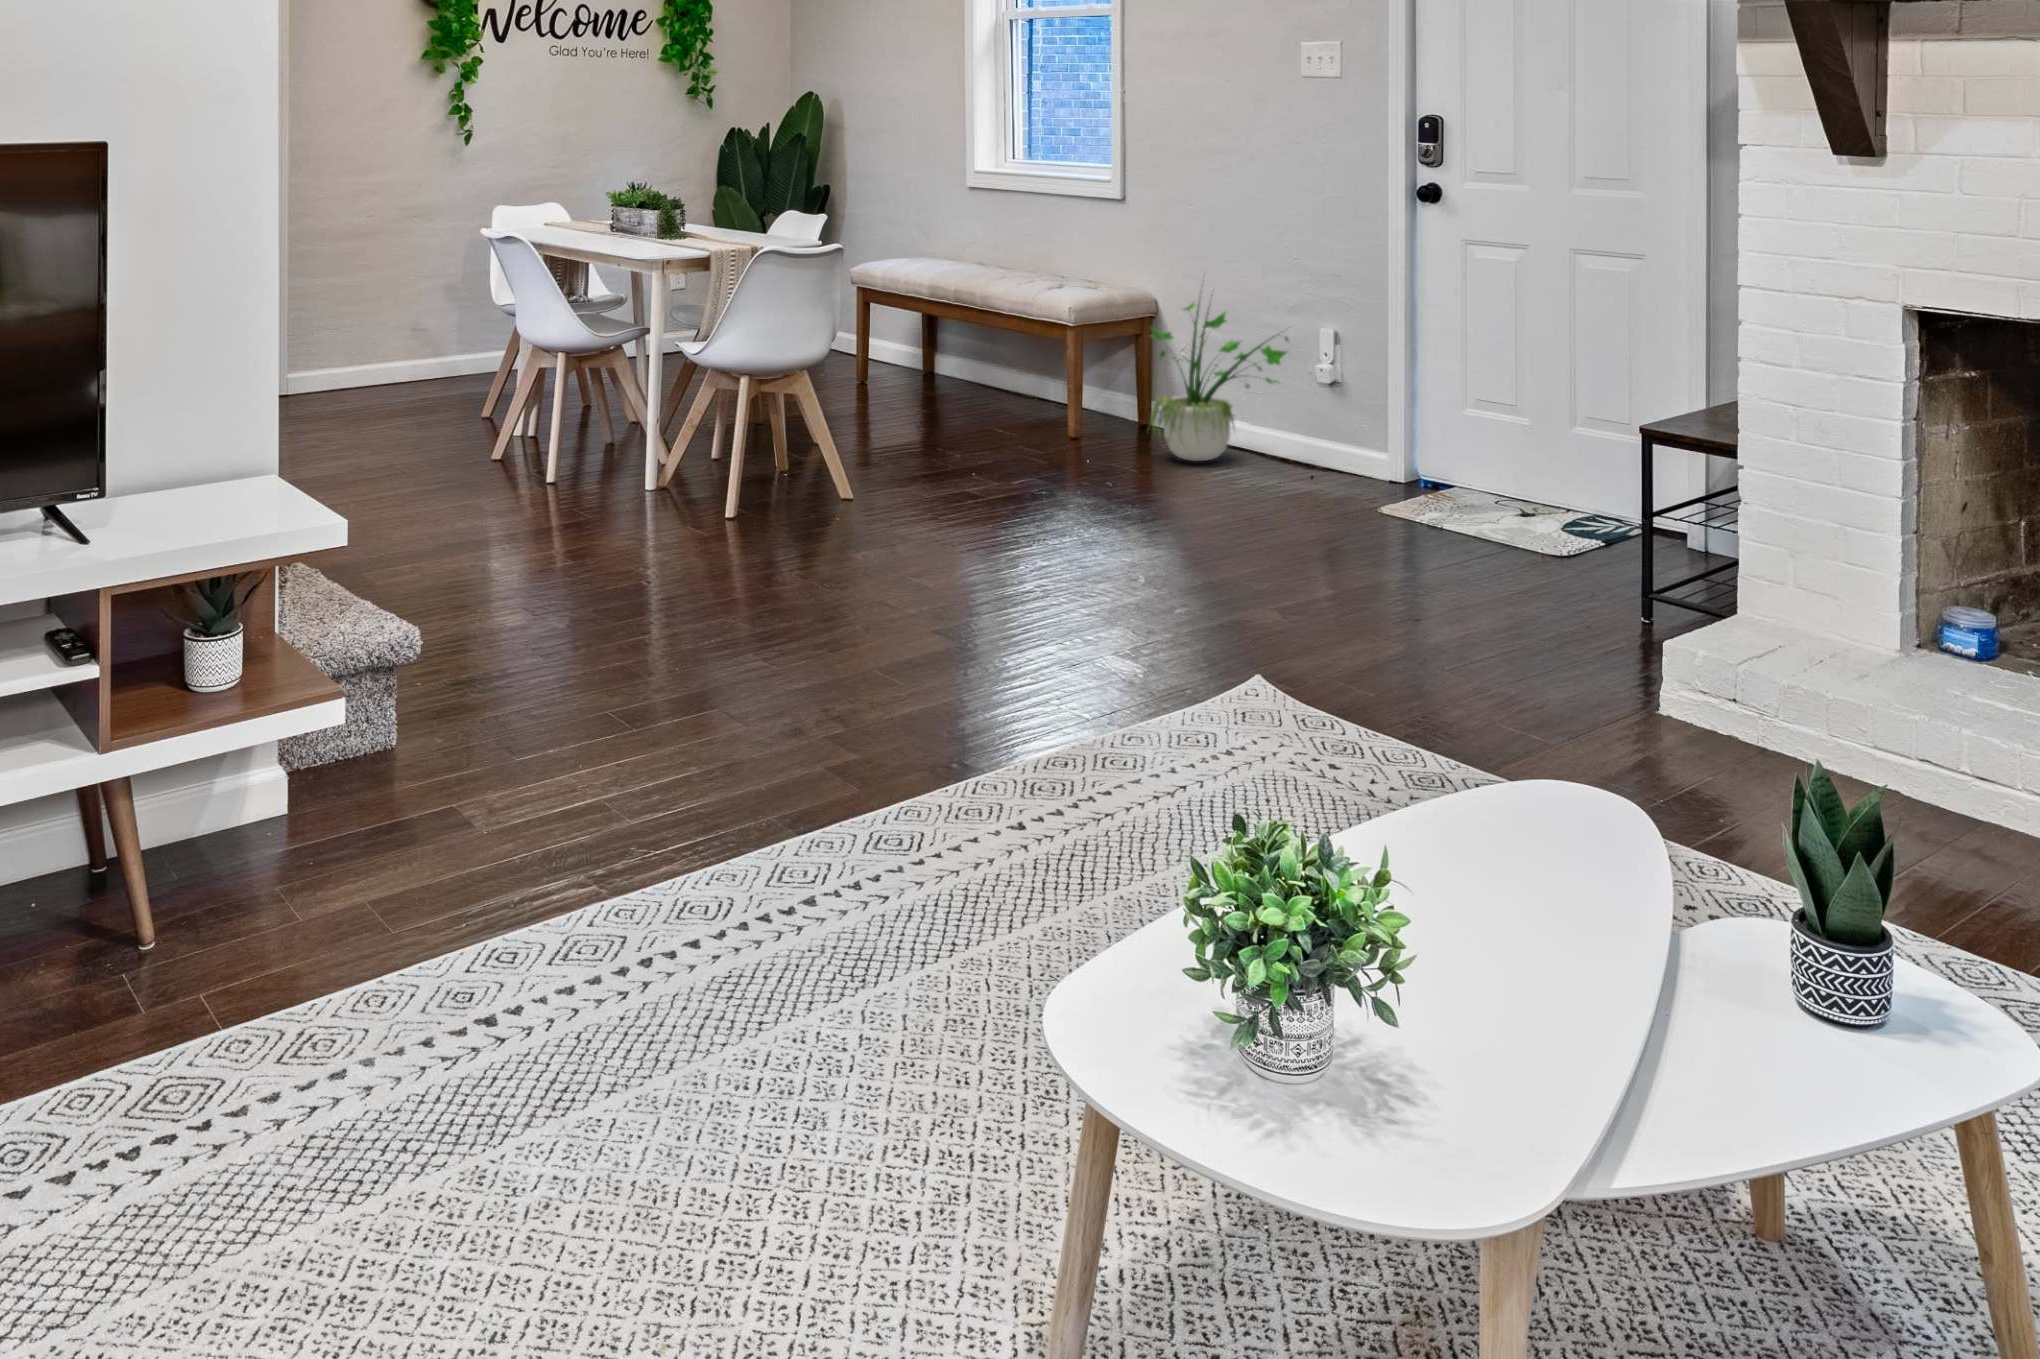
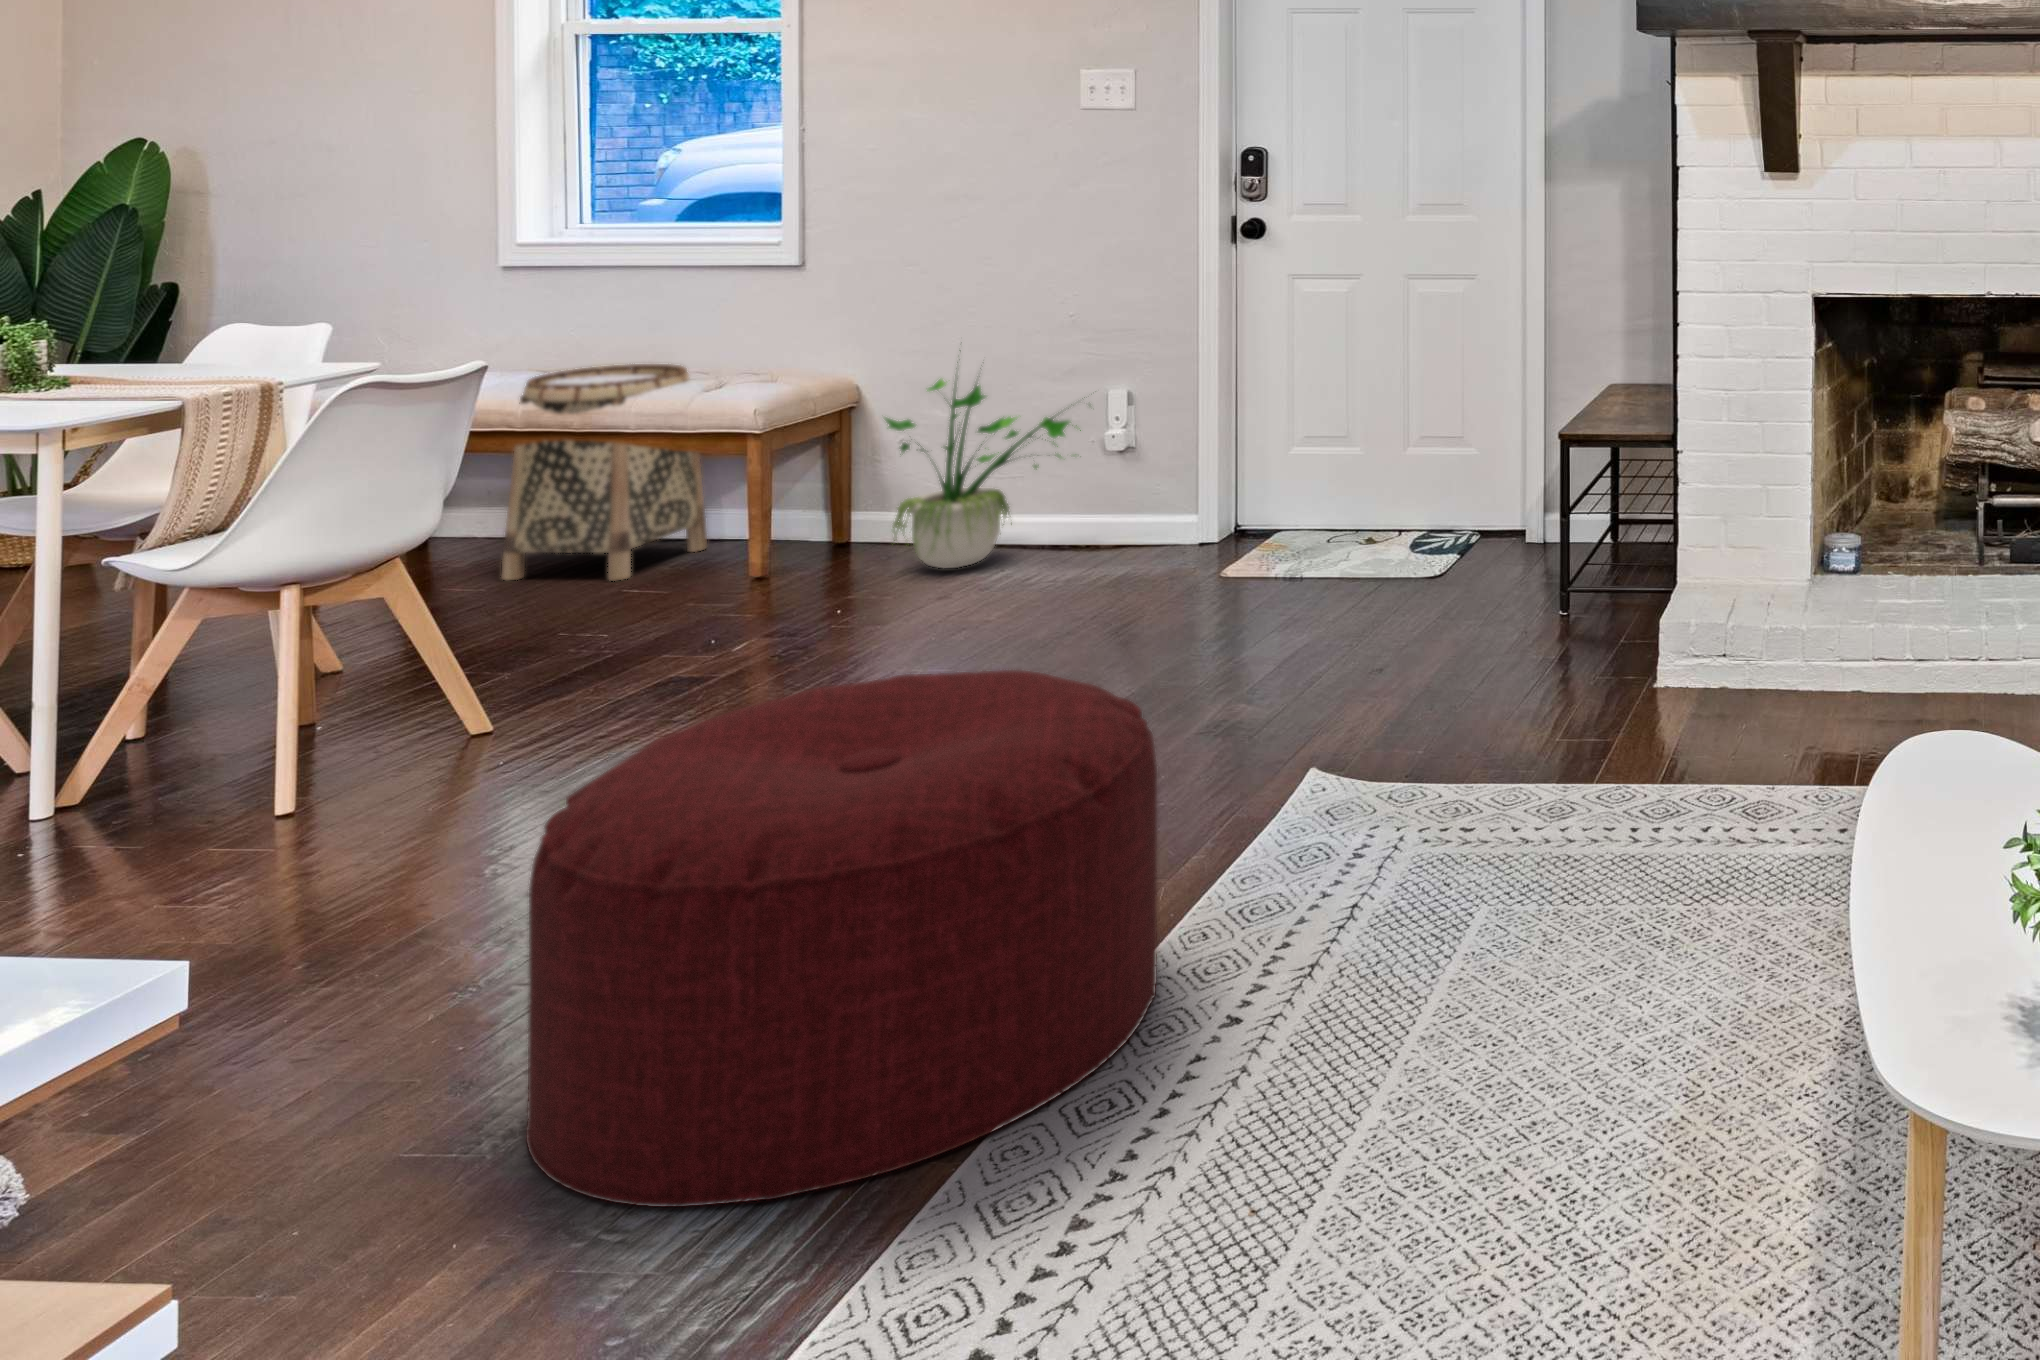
basket: none [942,266,1064,424] -> present [501,364,707,580]
ottoman: none [640,495,1026,831] -> present [526,670,1157,1207]

